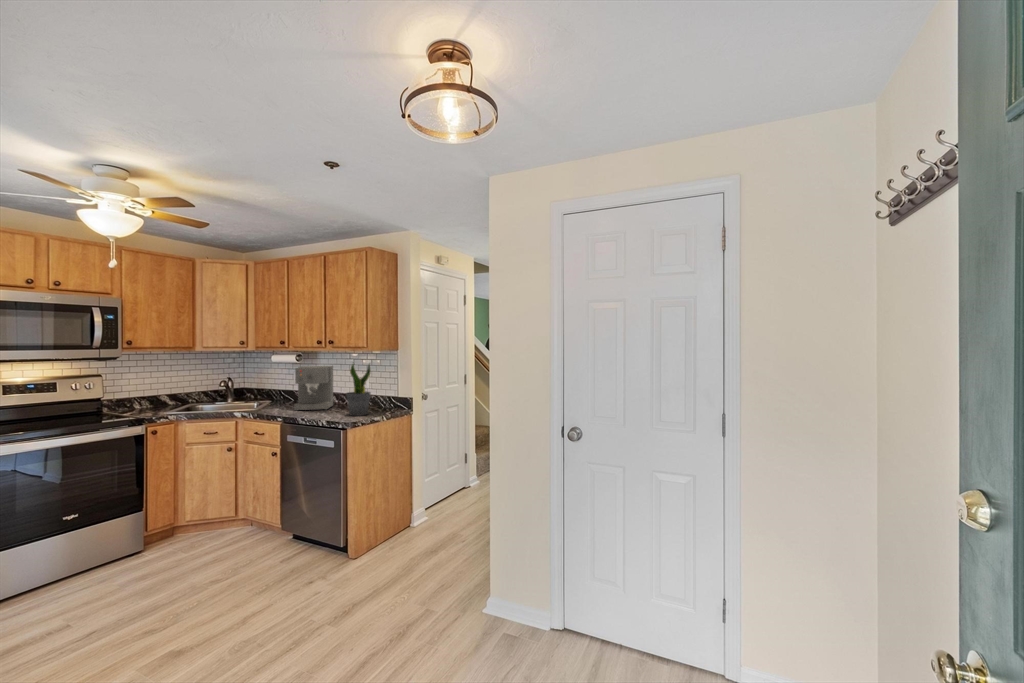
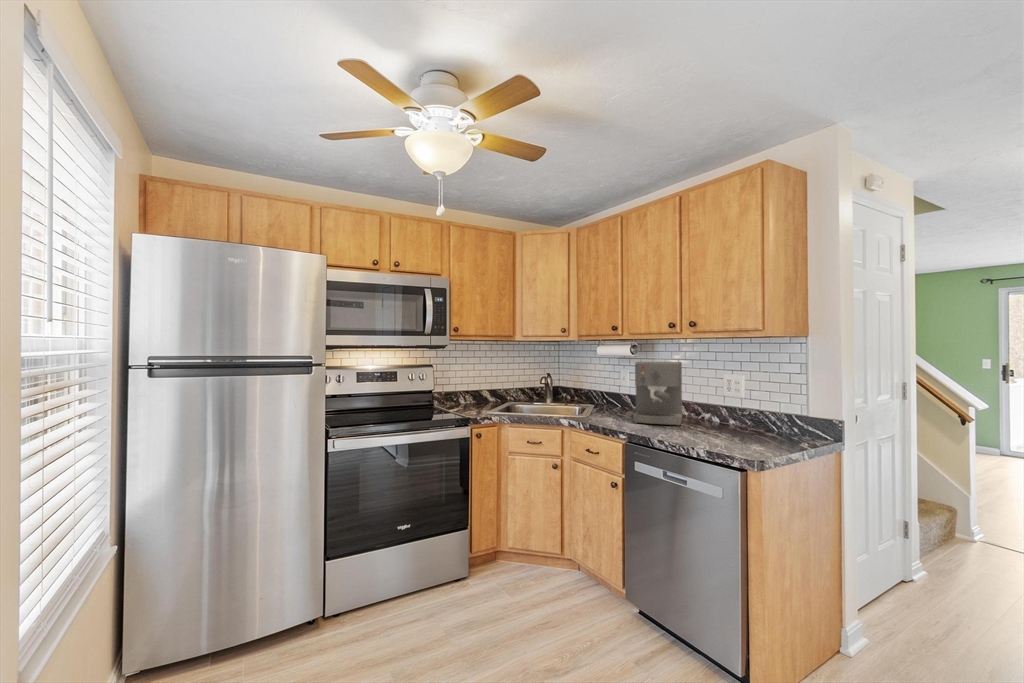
potted plant: present [346,364,371,416] -> none [722,354,766,444]

